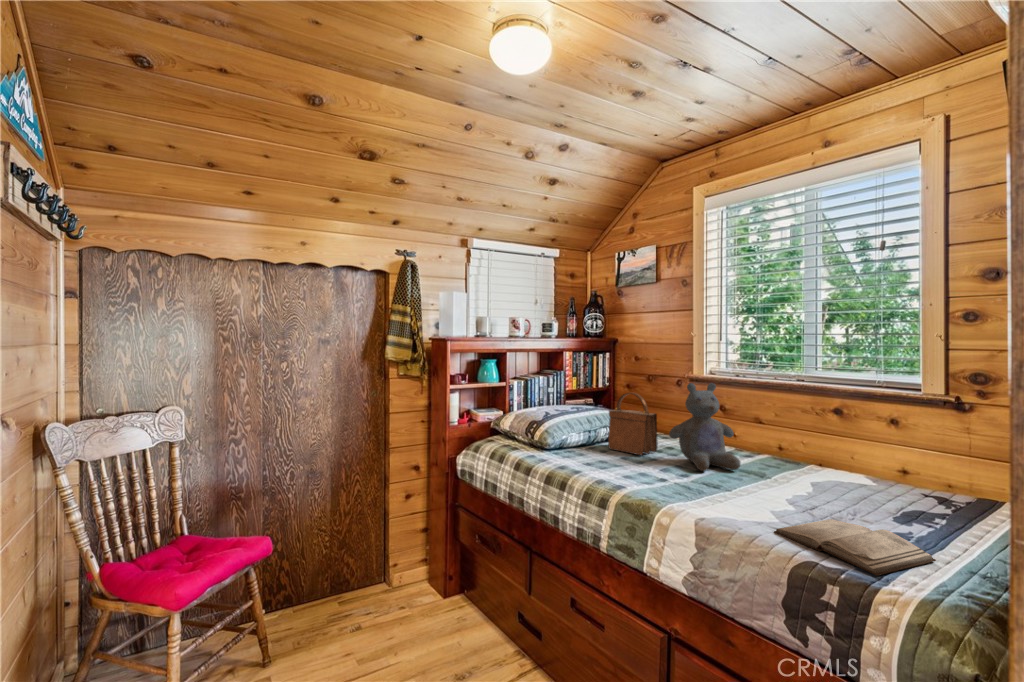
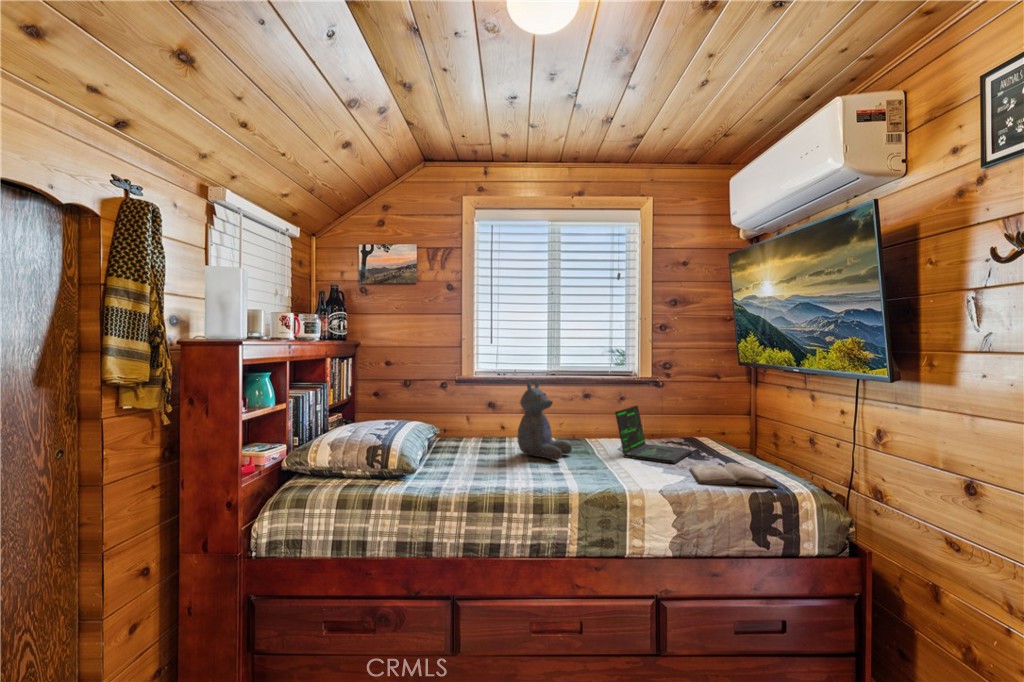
handbag: present [608,393,658,456] -> none [442,398,491,463]
laptop: none [788,430,925,514] -> present [615,406,692,464]

